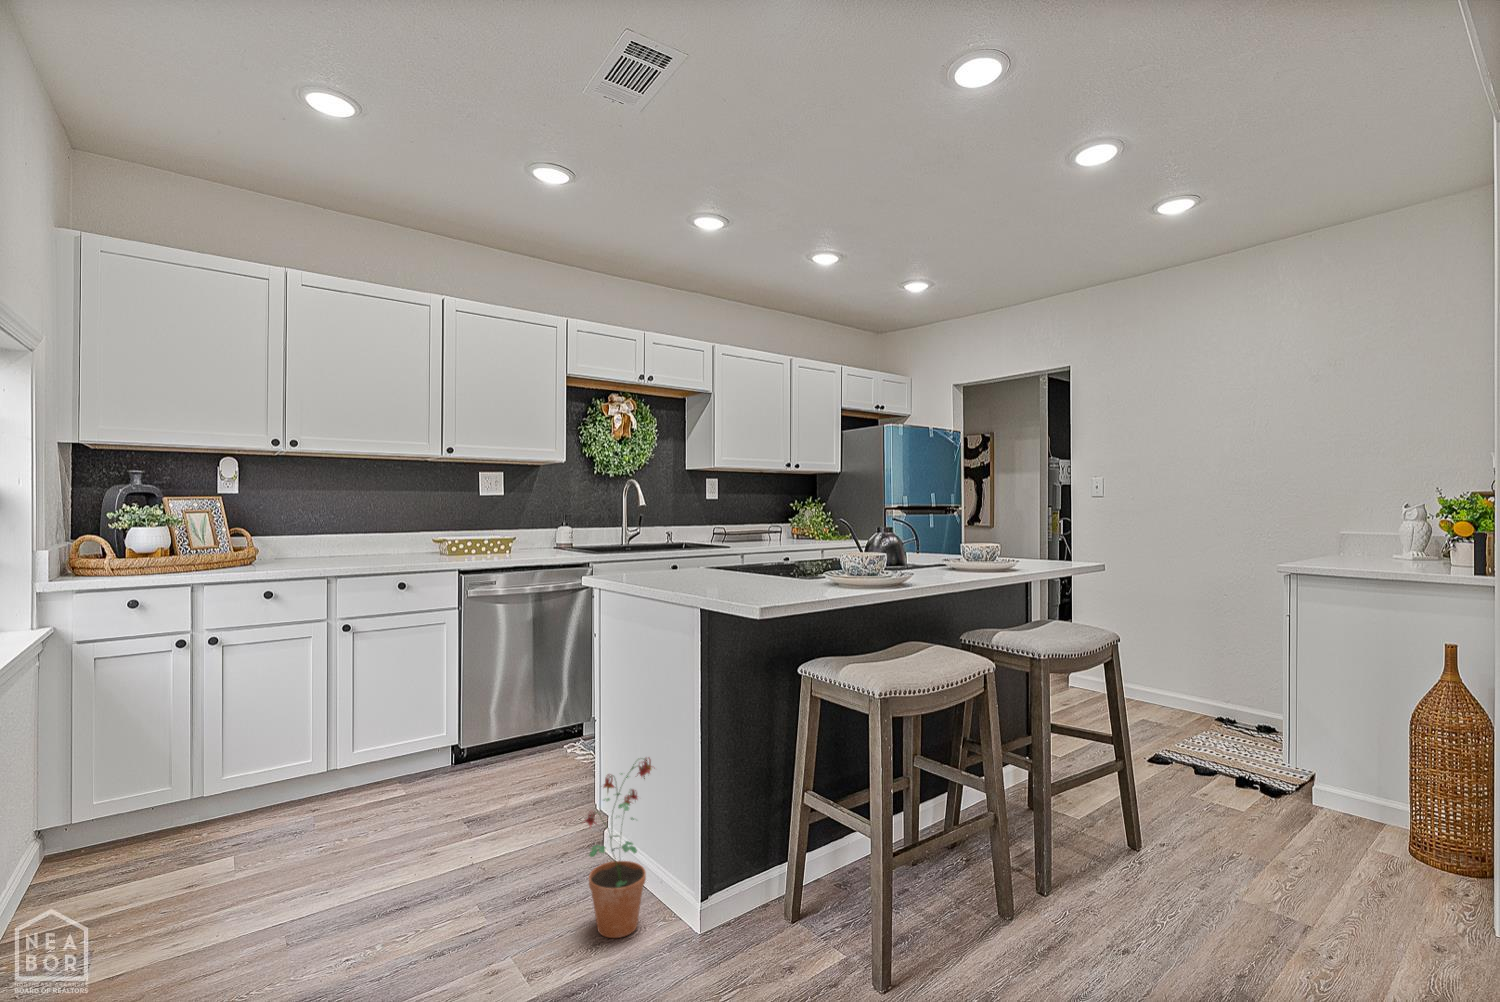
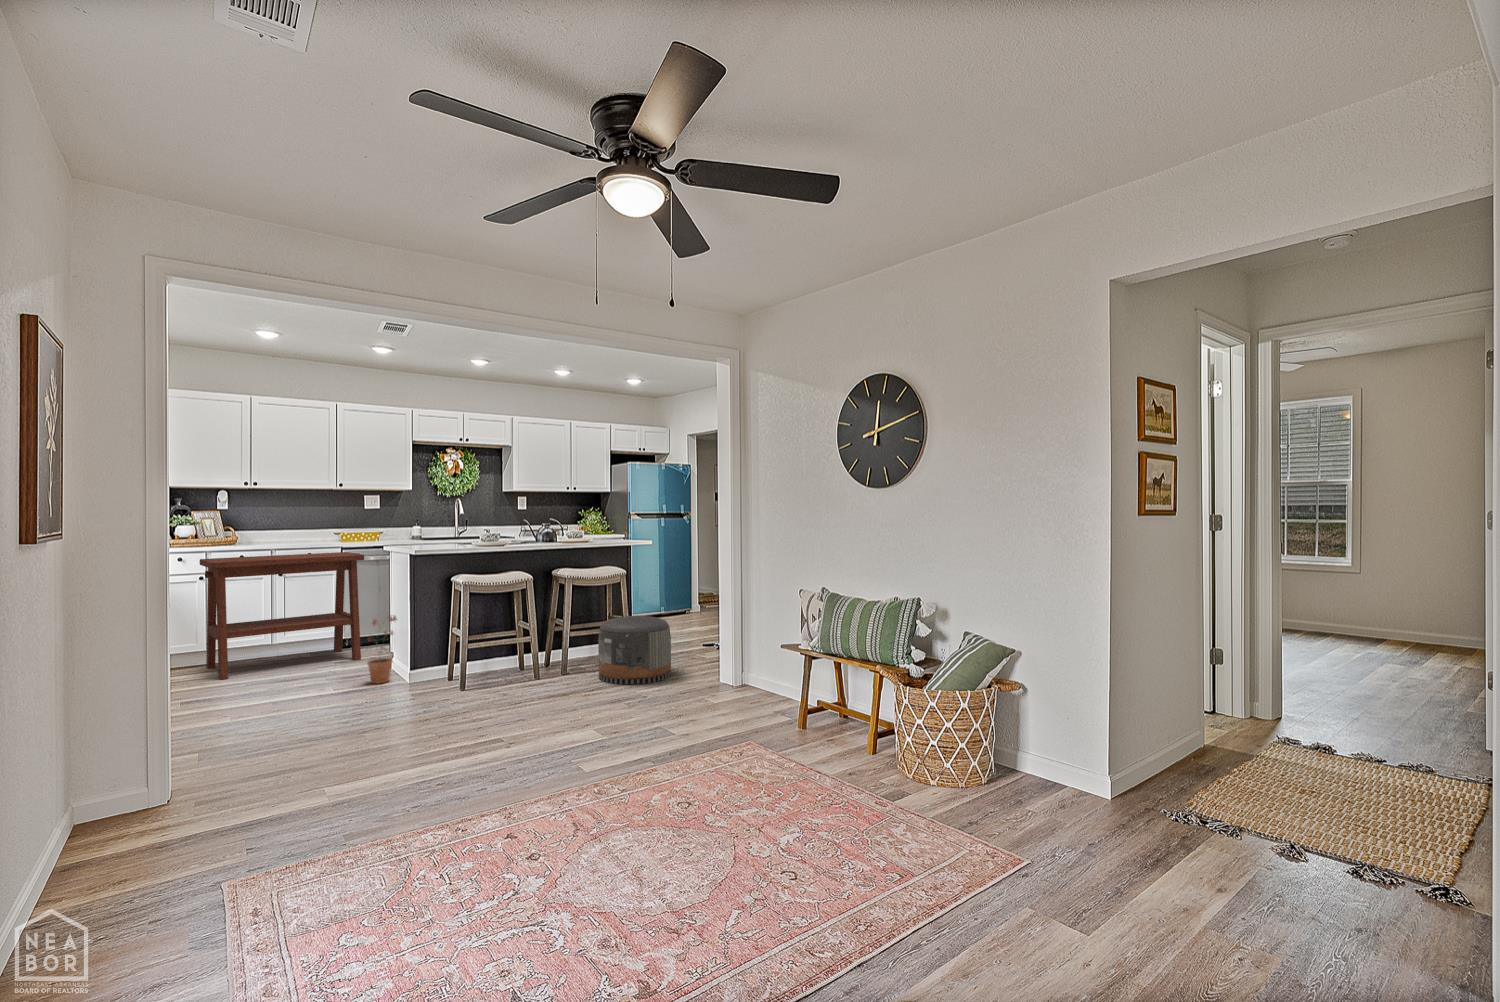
side table: none [175,580,520,904] -> present [200,552,364,679]
pouf: none [1127,749,1336,960] -> present [598,616,671,684]

